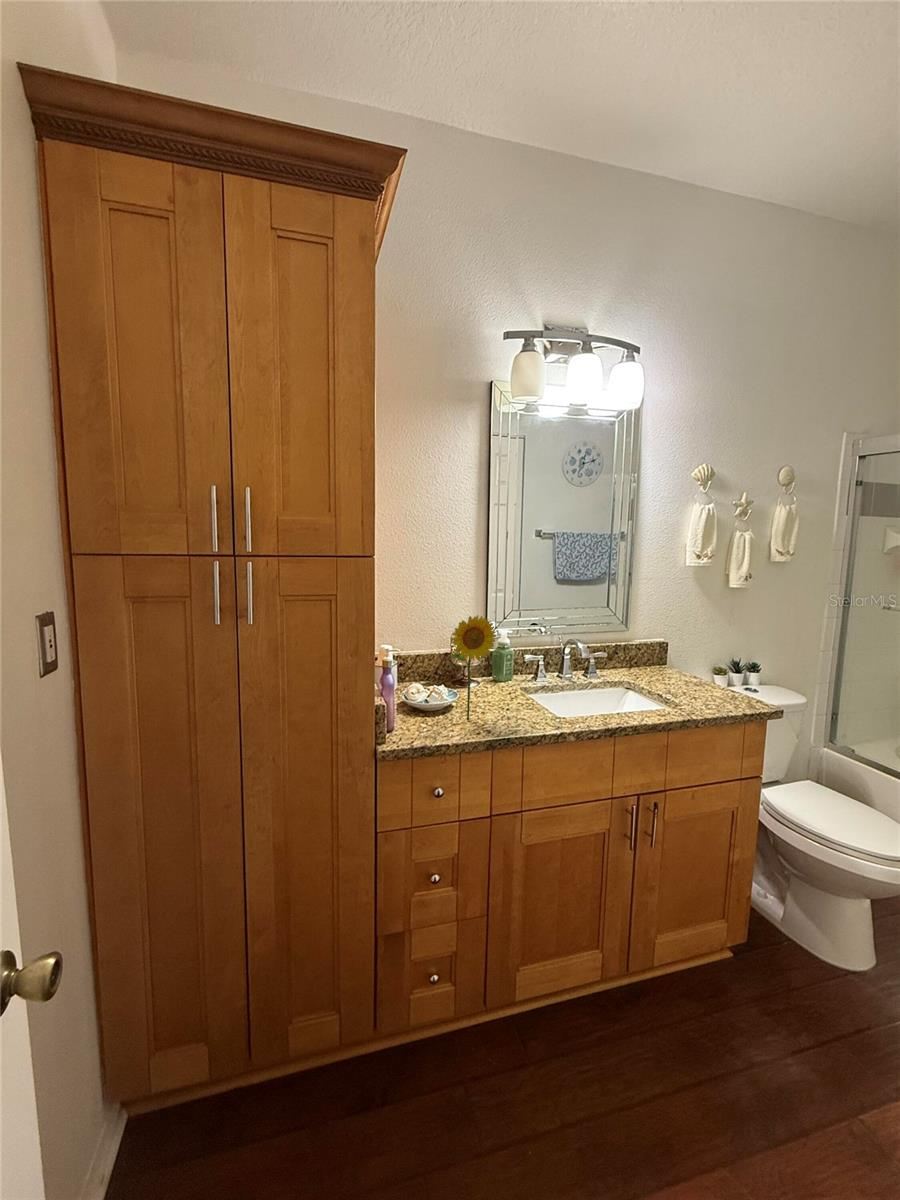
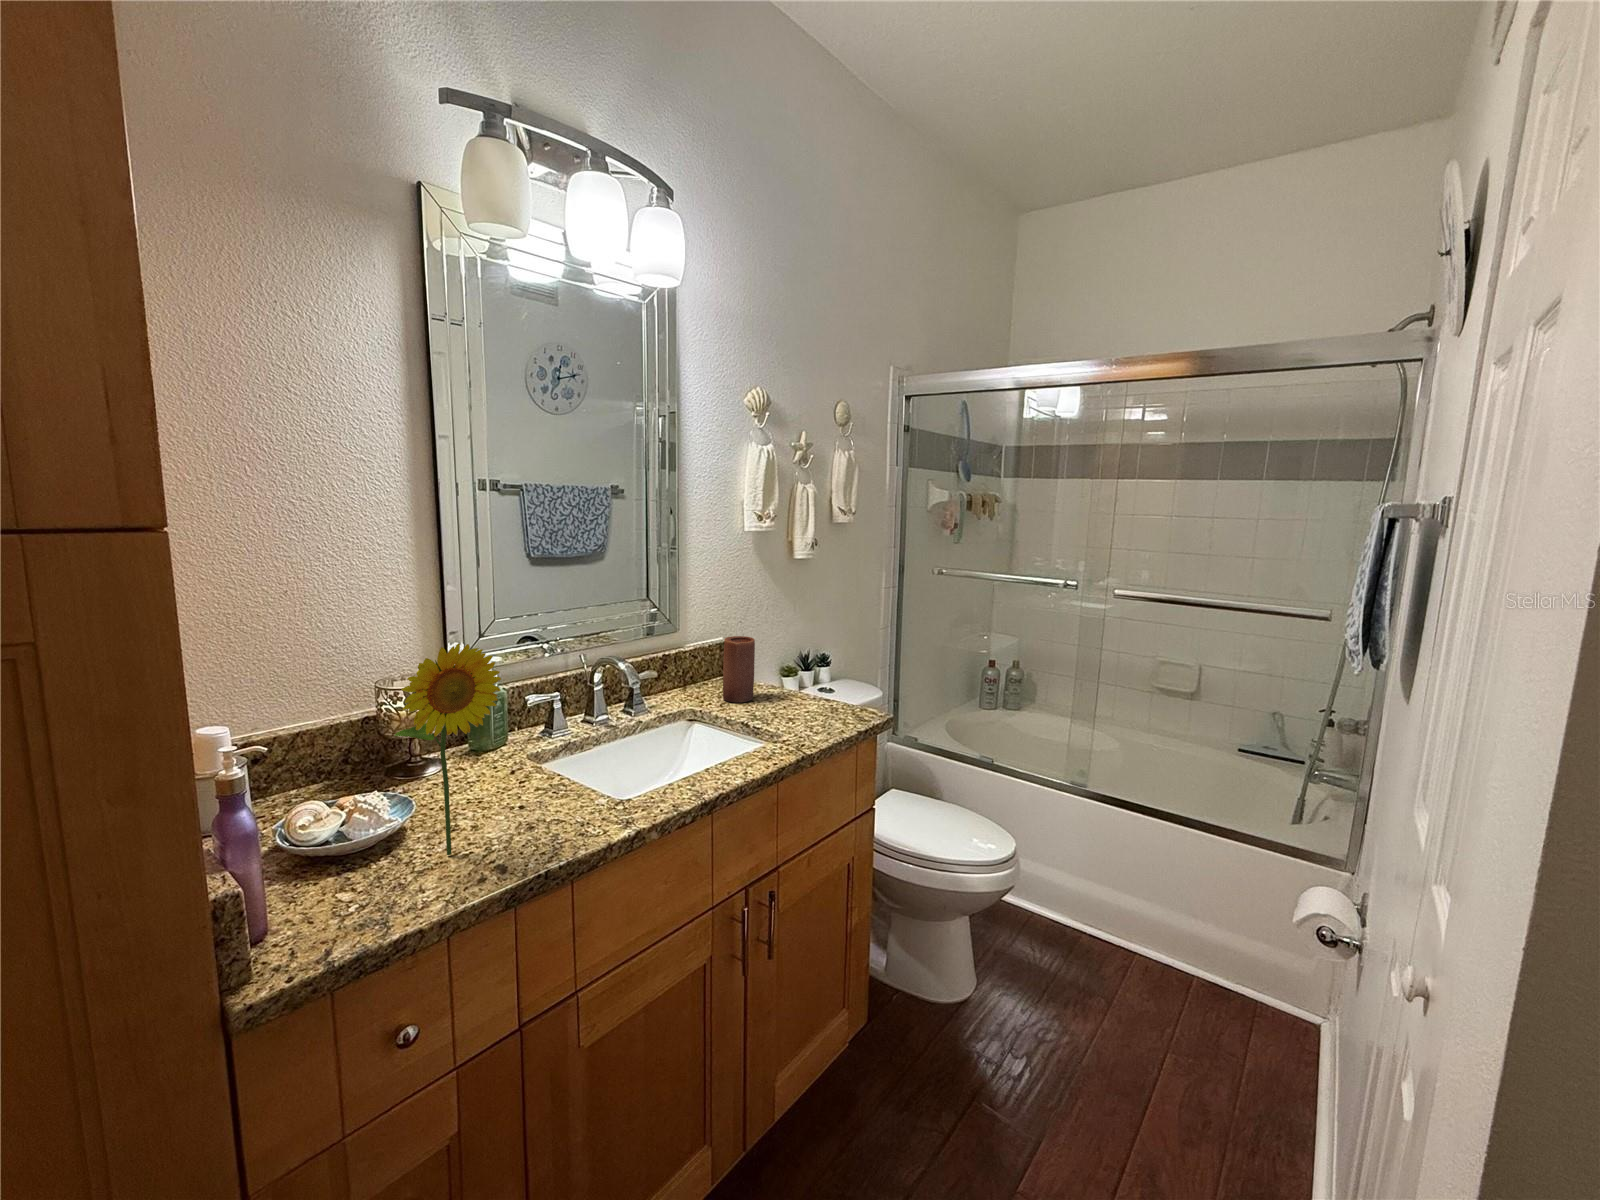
candle: none [653,637,679,683] -> present [723,636,755,702]

